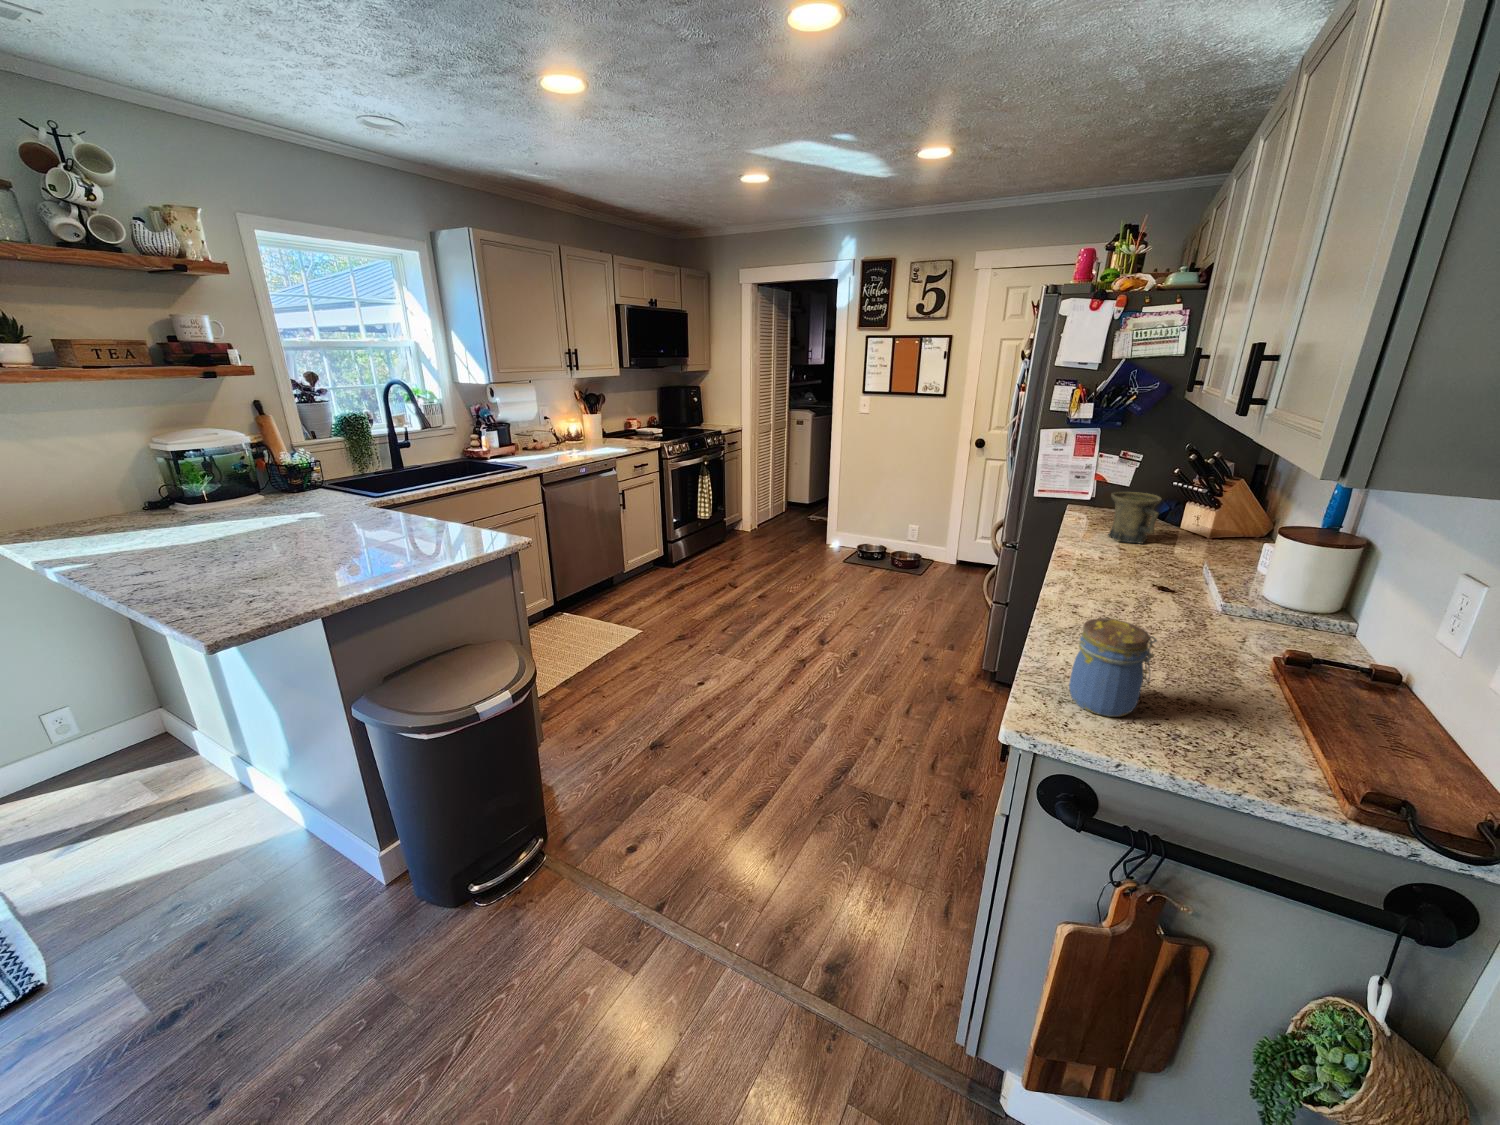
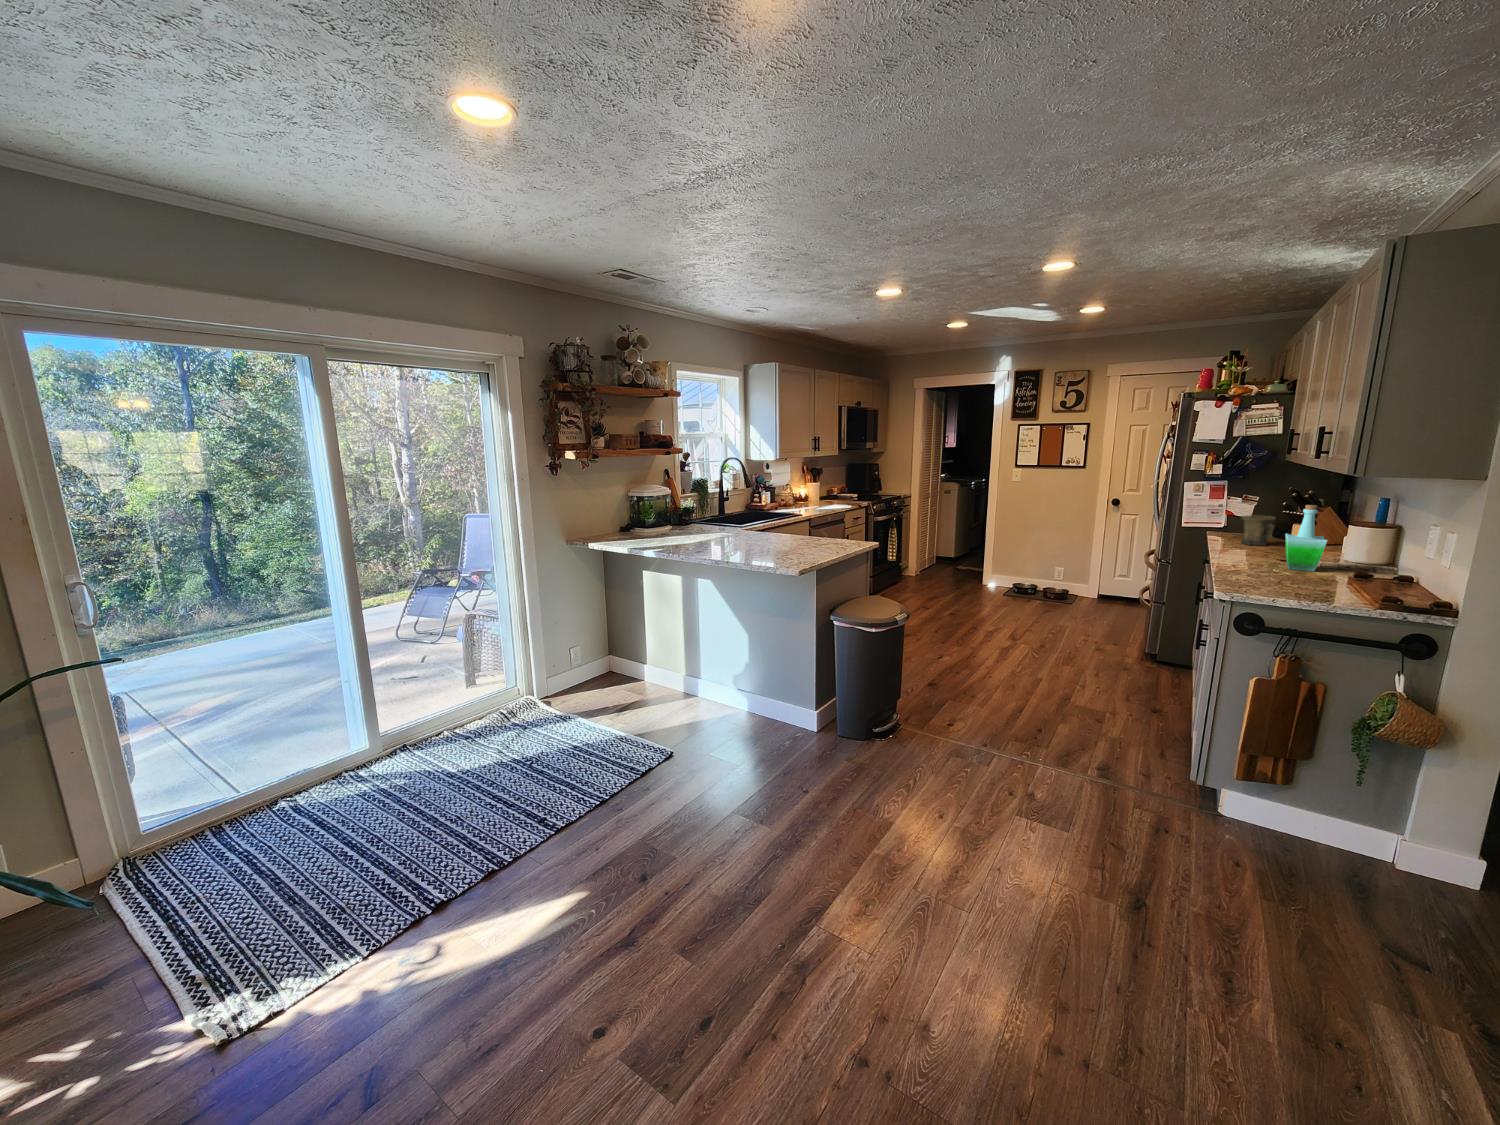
bottle: none [1166,503,1241,632] -> present [1285,505,1327,571]
jar: present [1069,618,1157,717] -> none [1243,548,1286,589]

